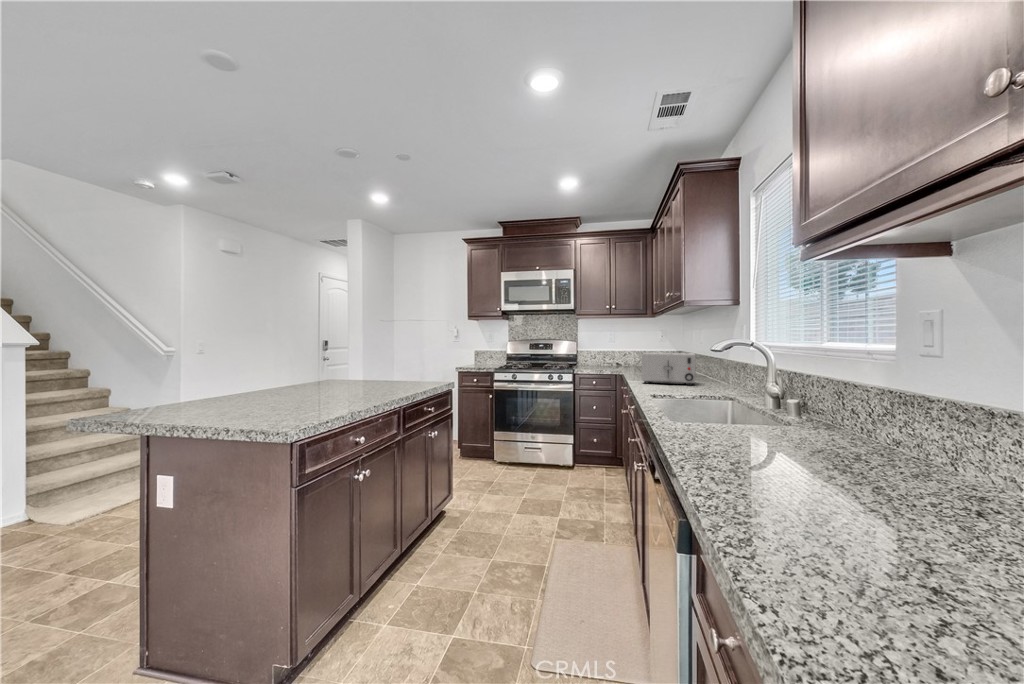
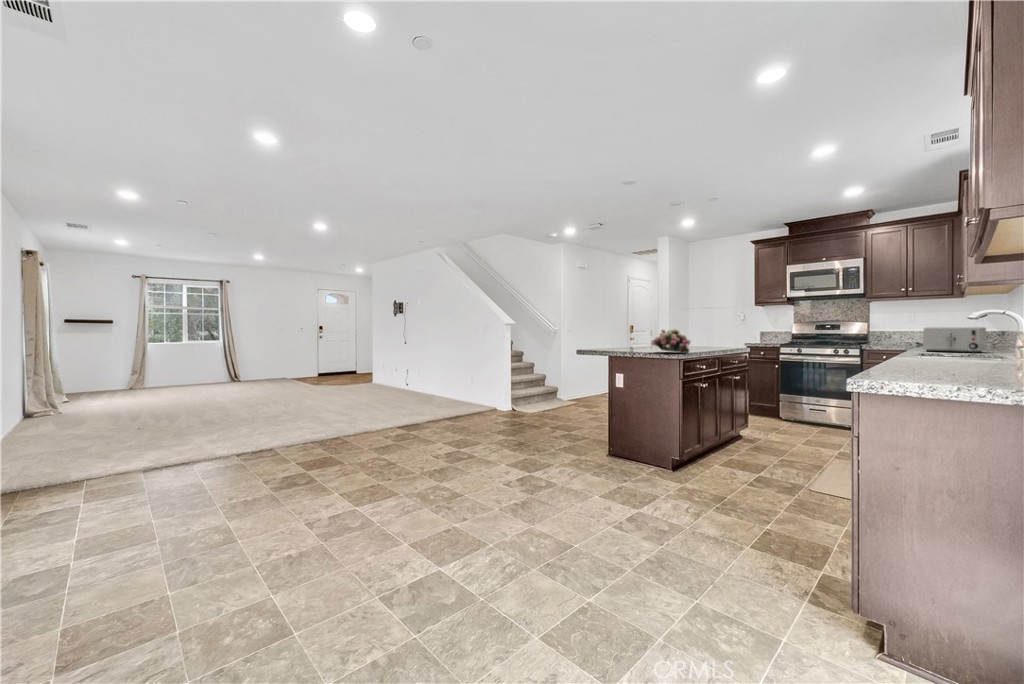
flower arrangement: none [251,357,338,404] -> present [651,329,690,353]

